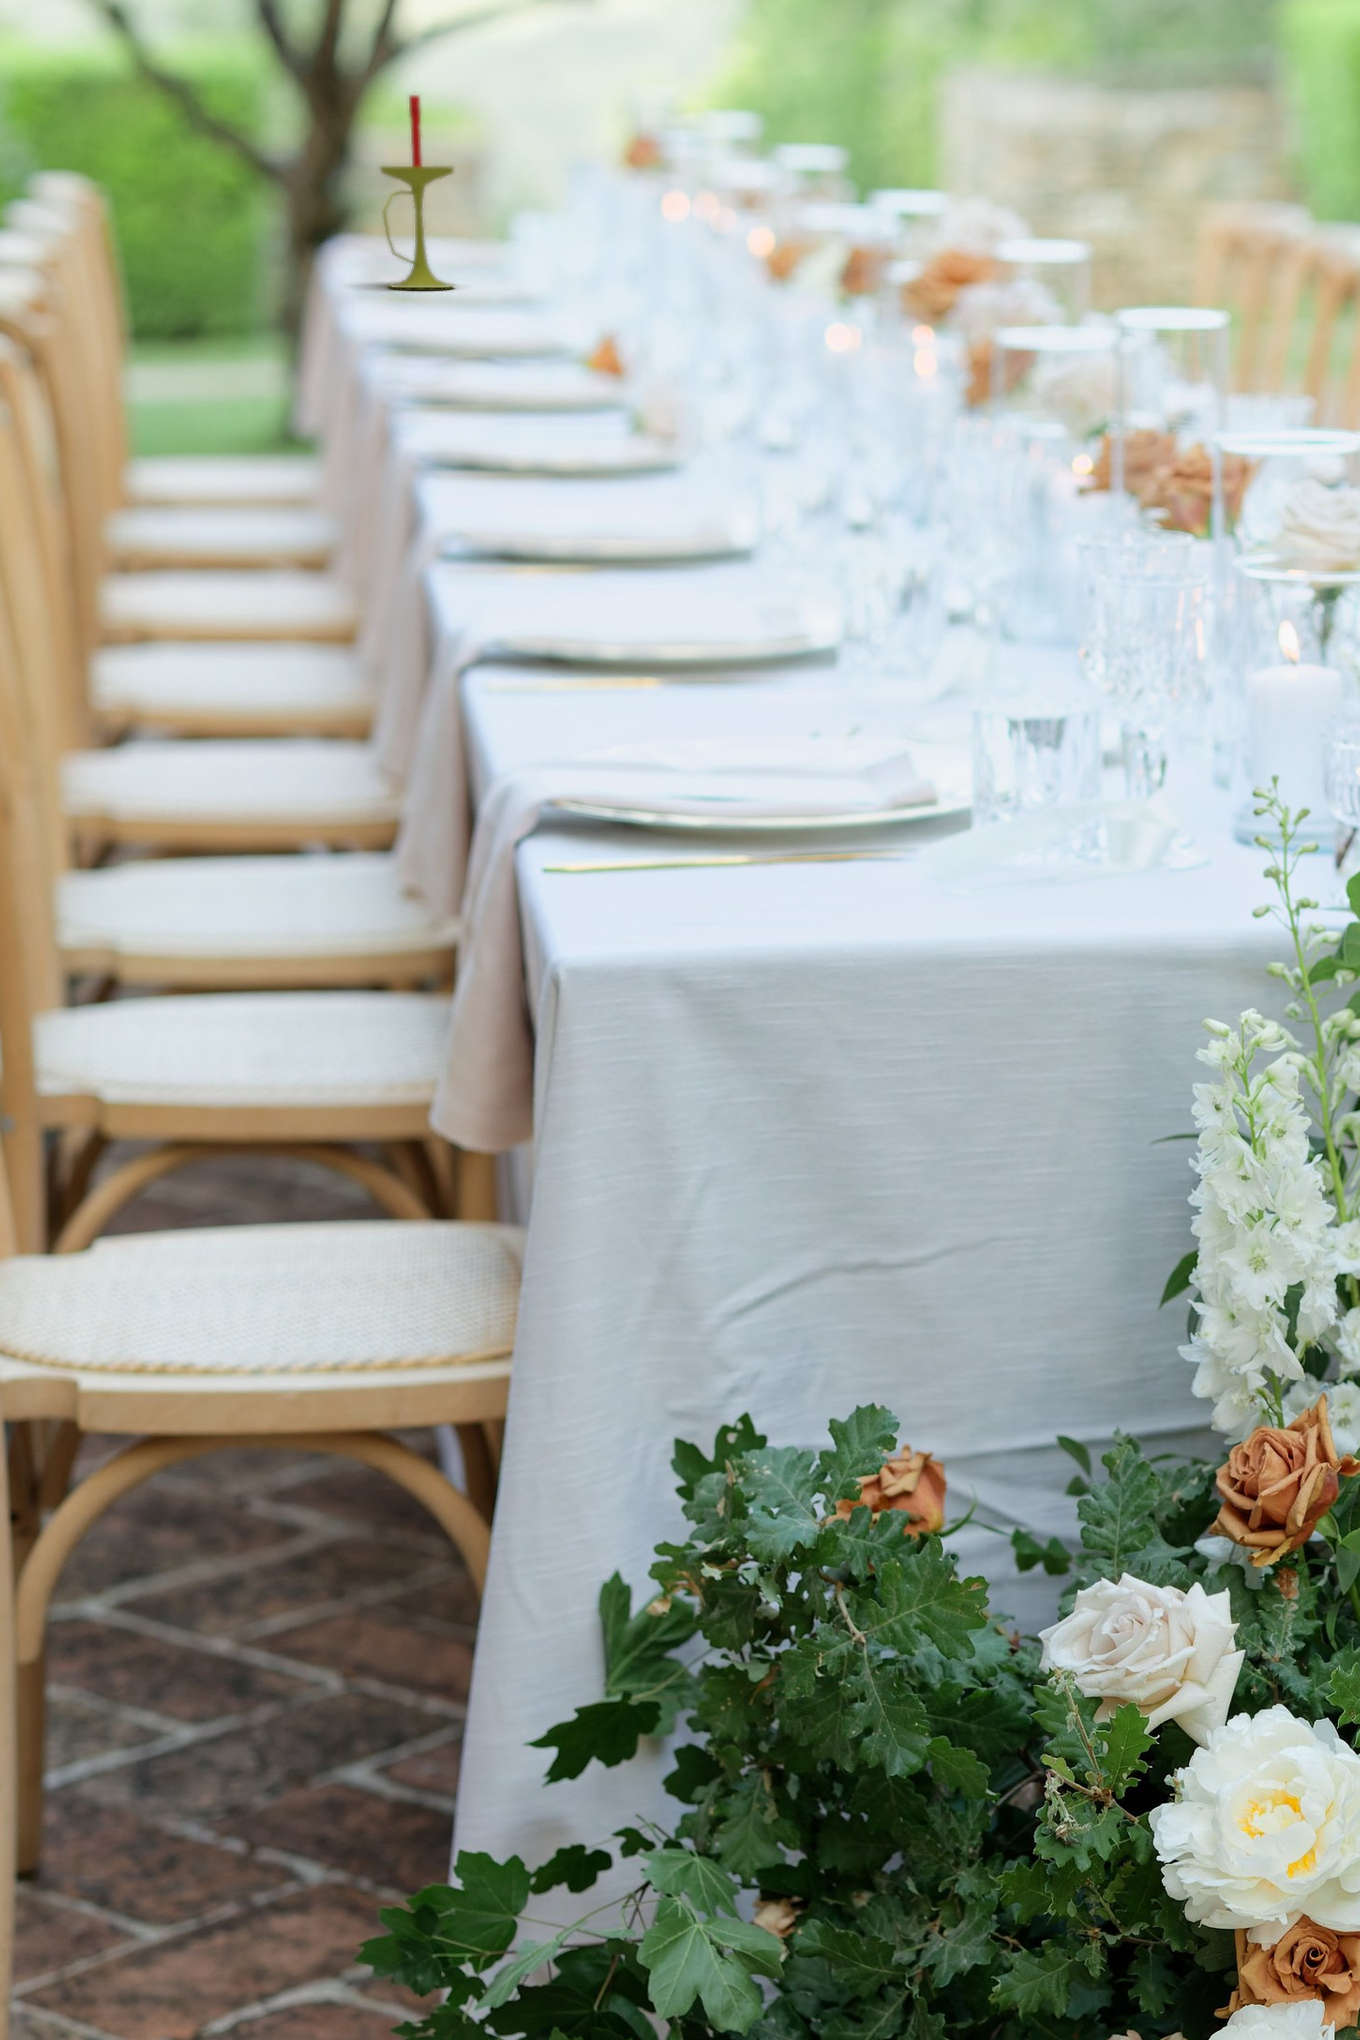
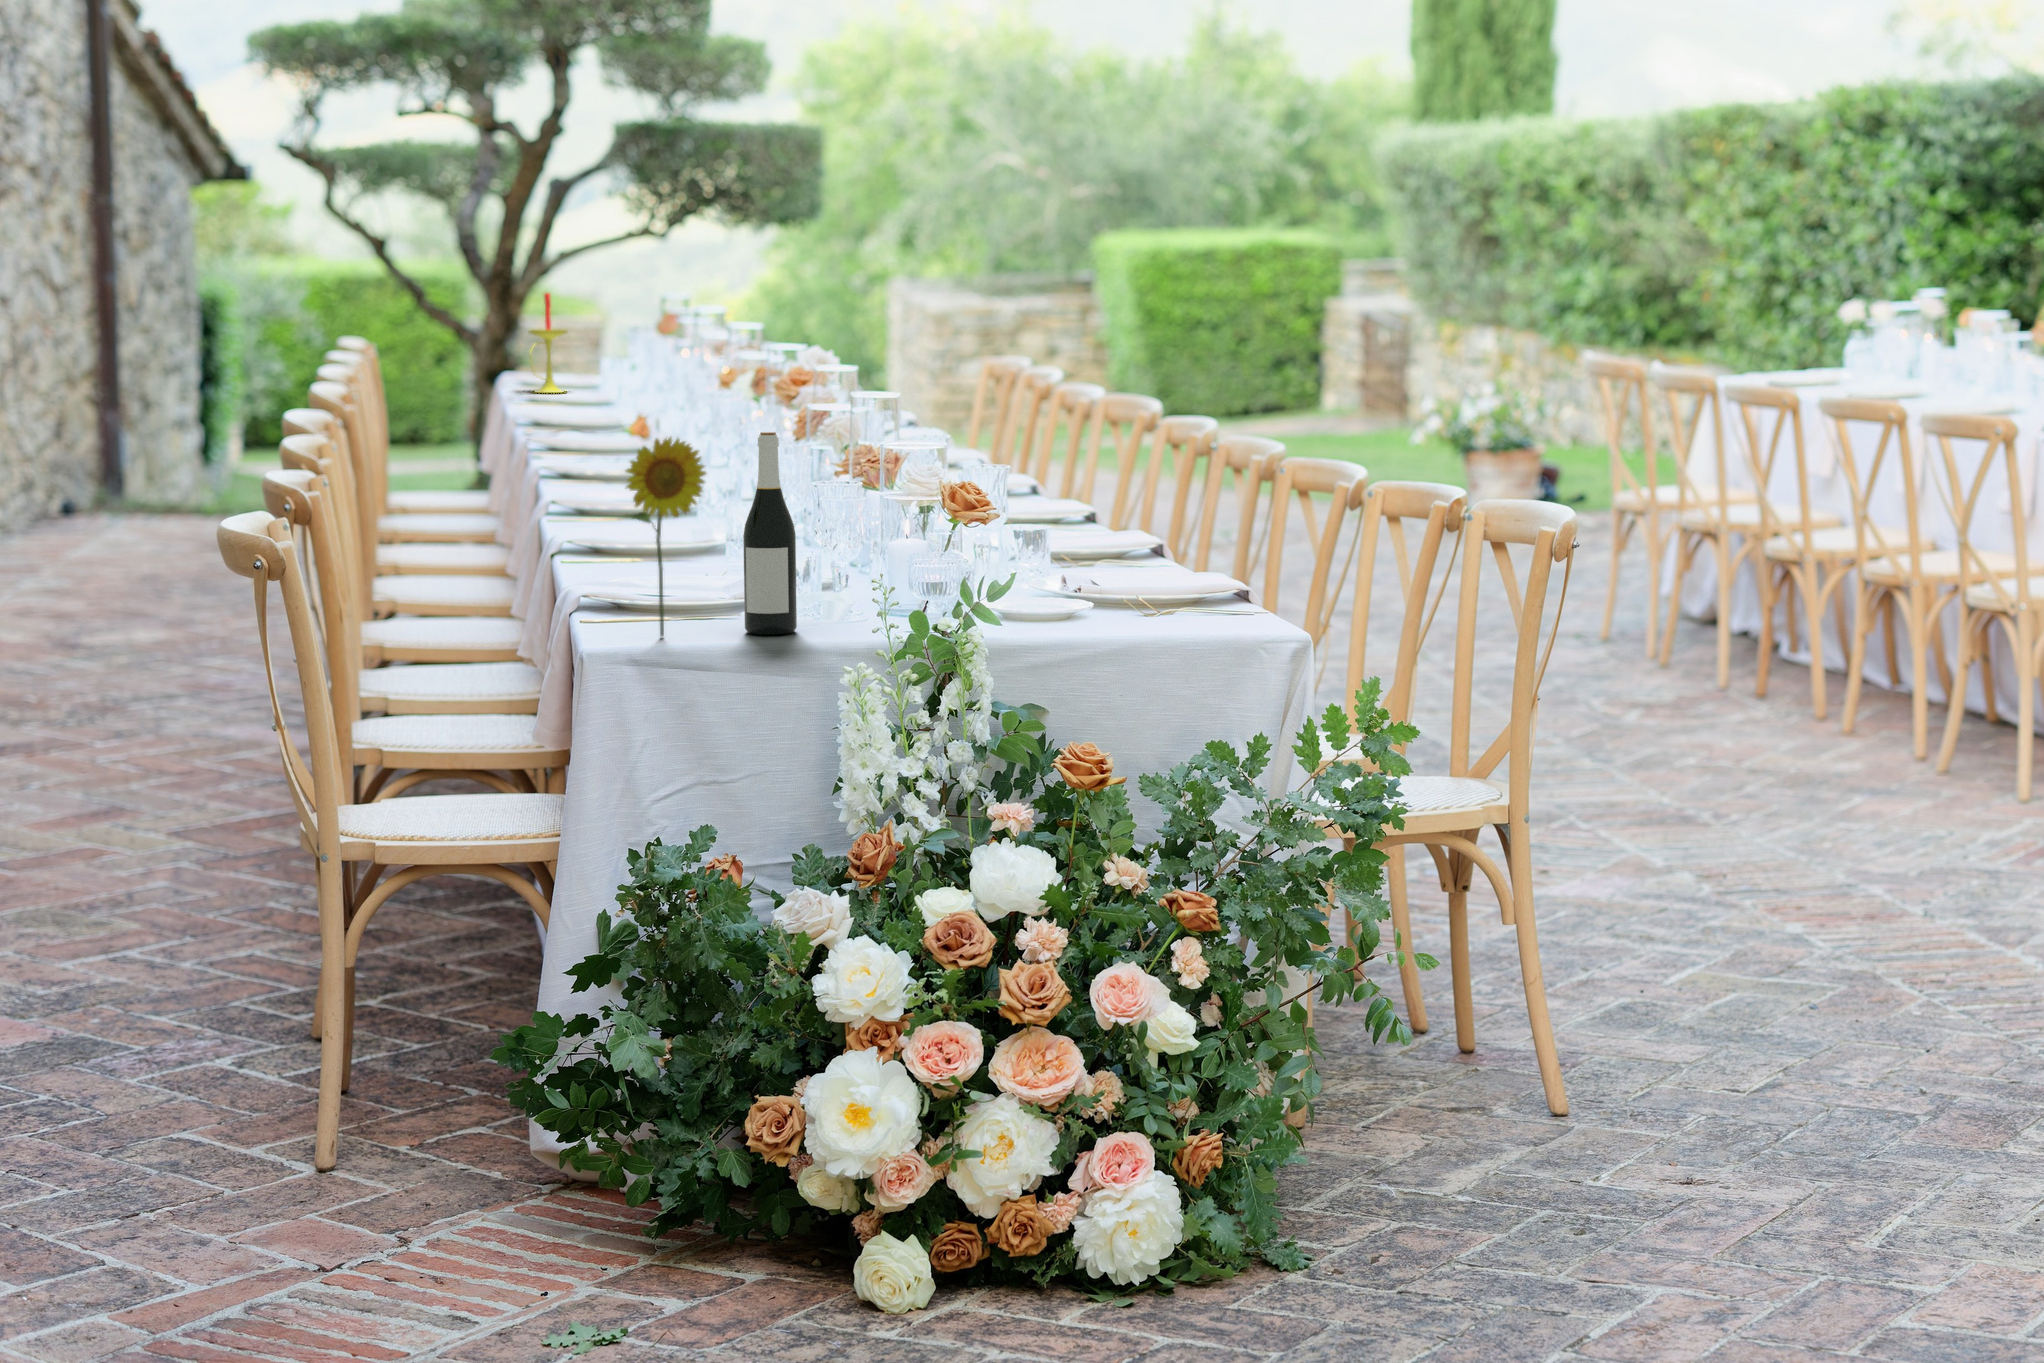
wine bottle: none [933,410,1059,904] -> present [743,432,797,634]
flower: none [640,421,851,908] -> present [623,437,706,636]

